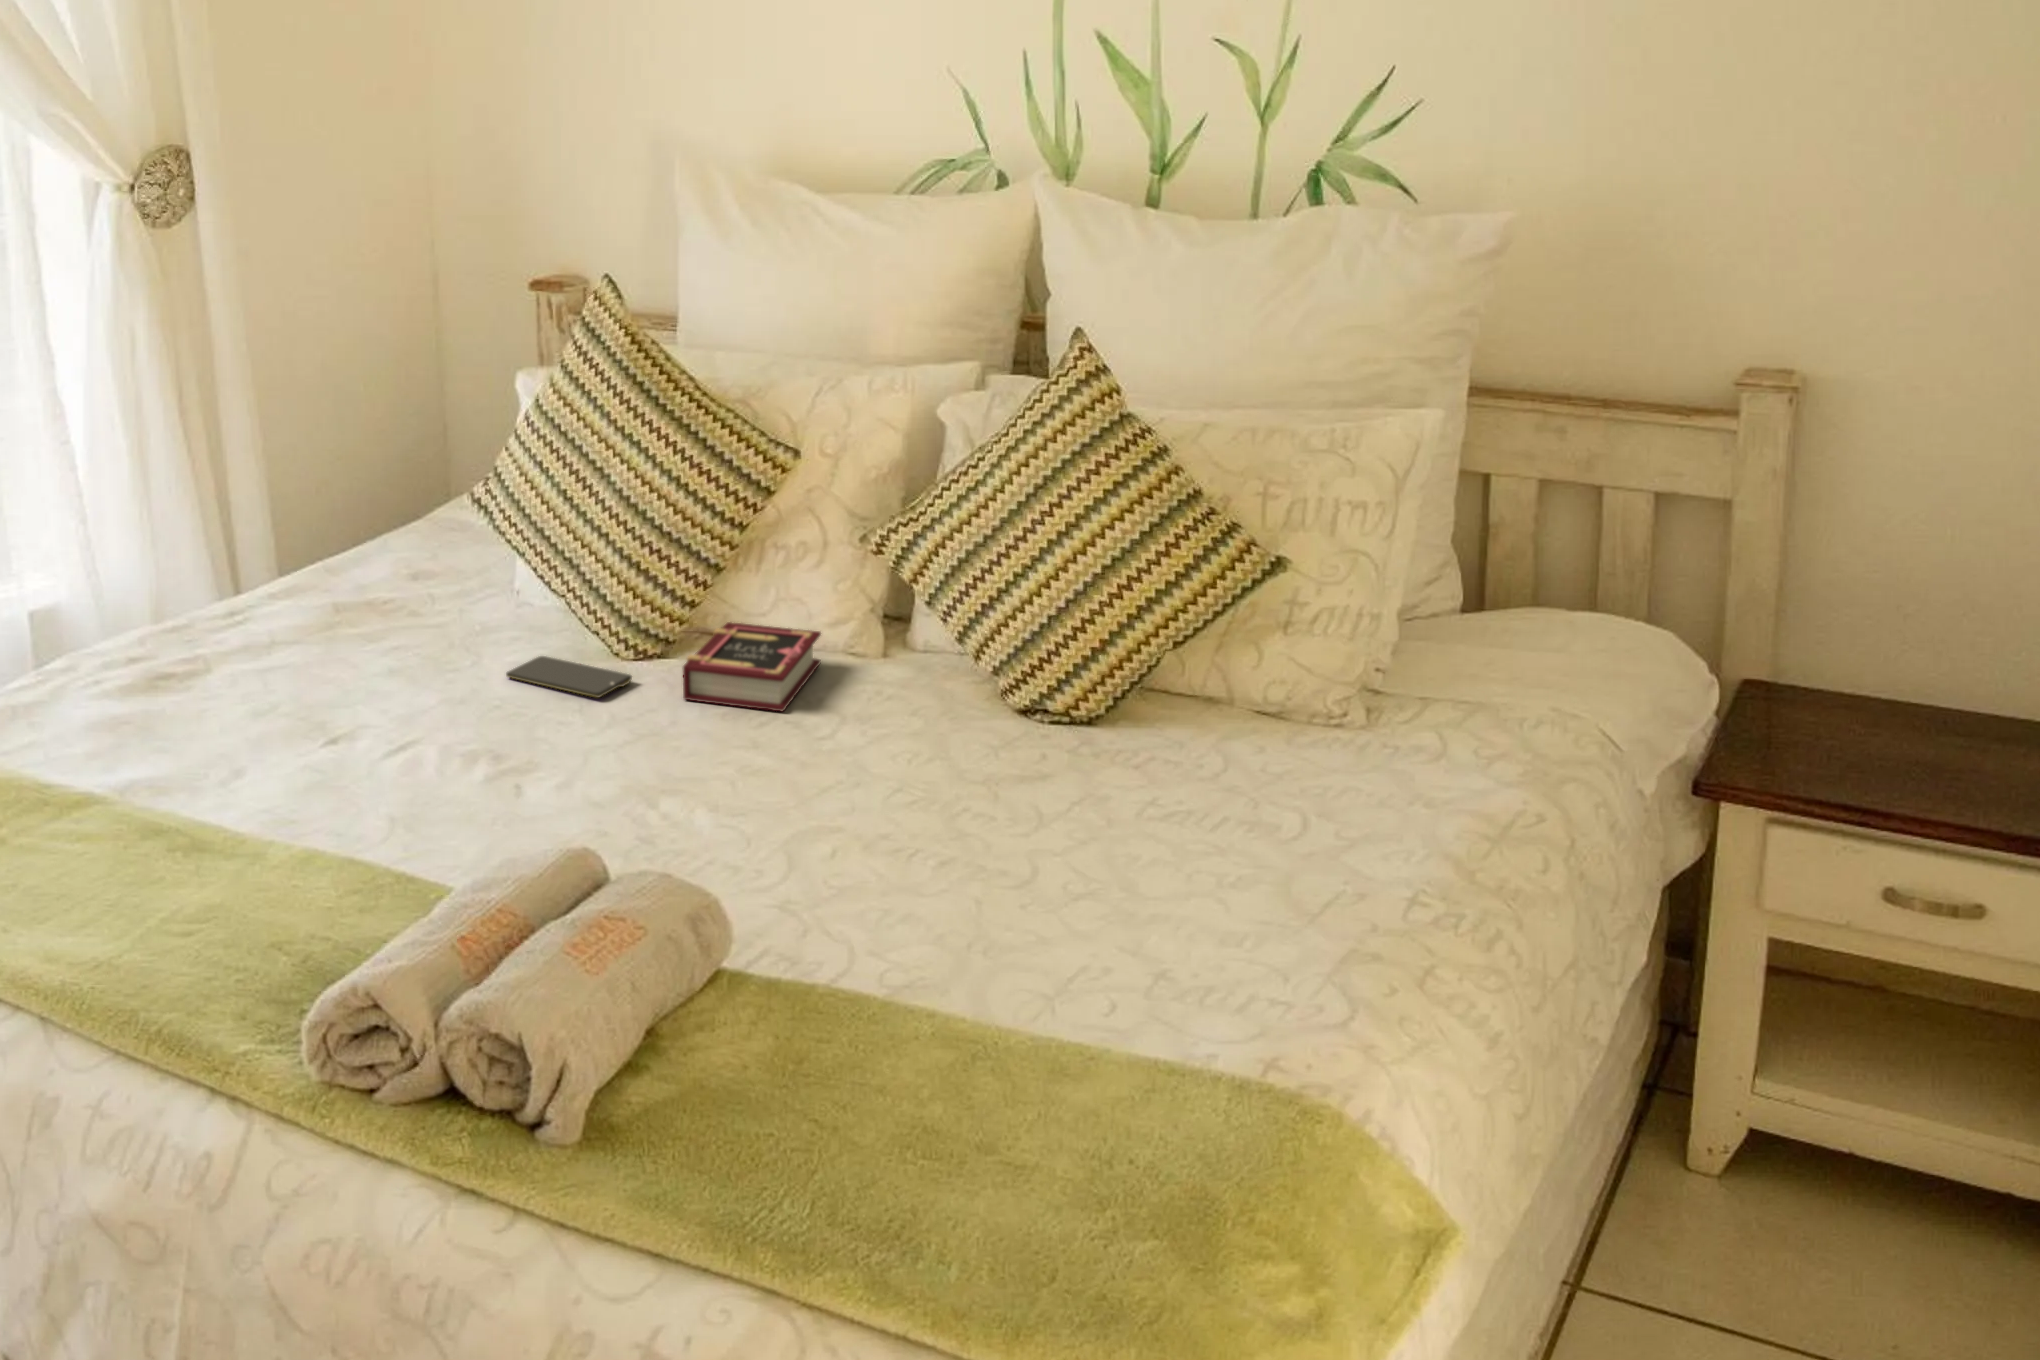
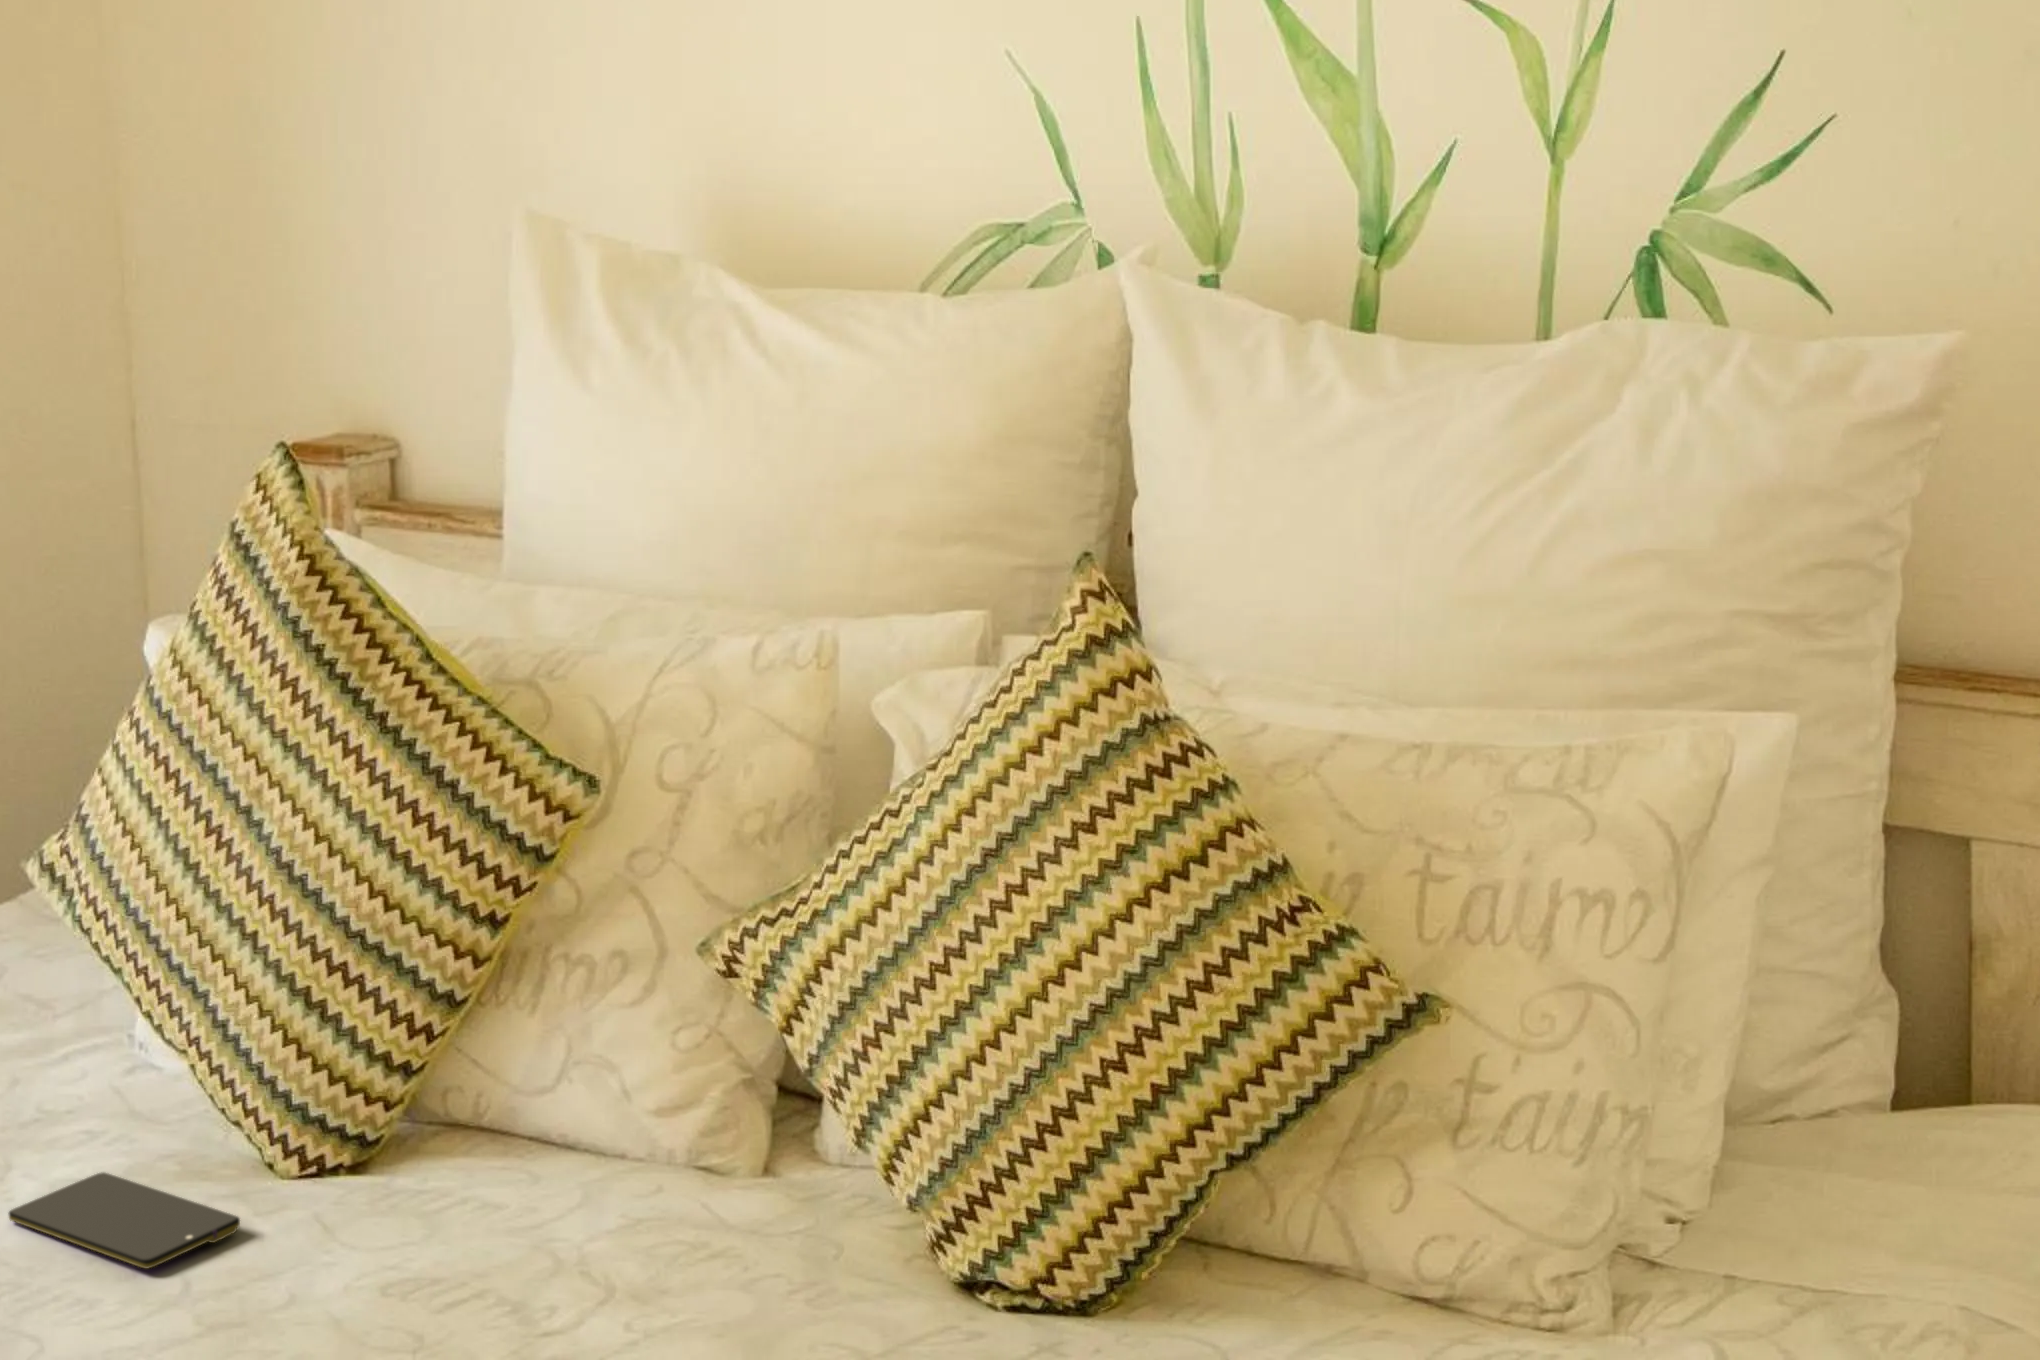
book: present [683,622,821,711] -> none [310,1105,628,1301]

